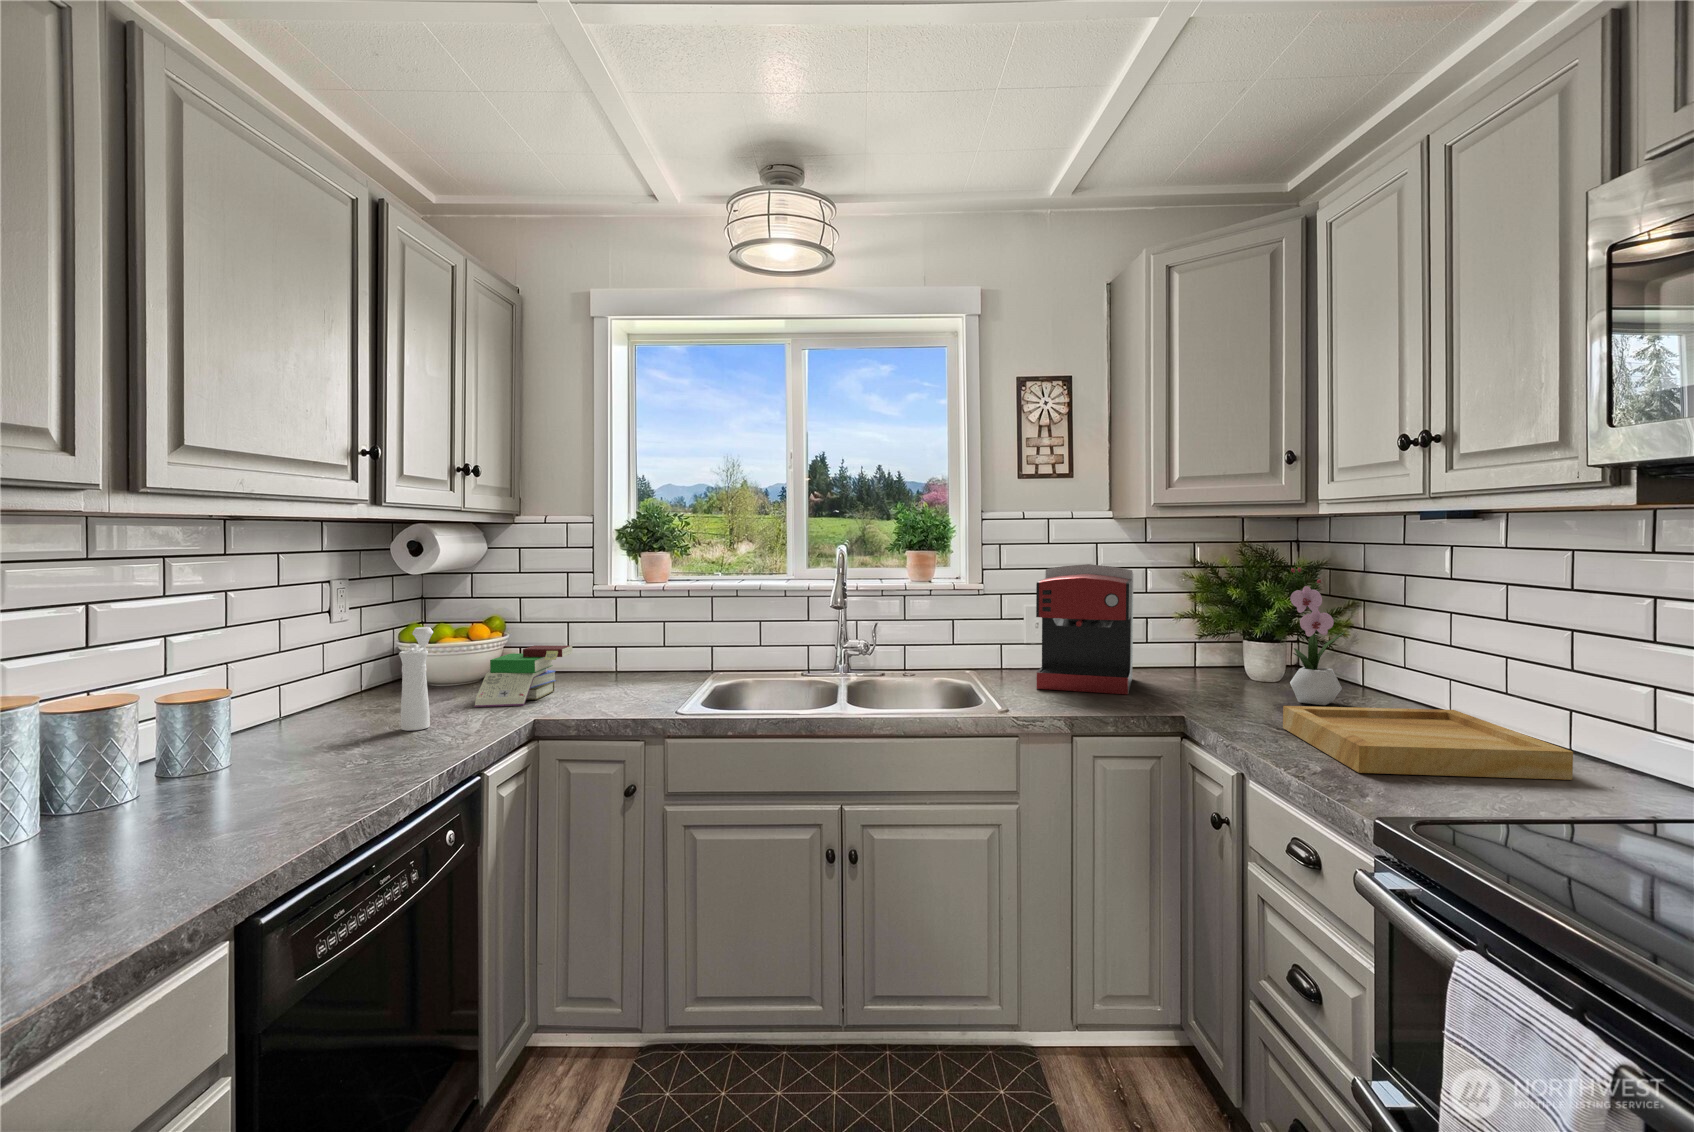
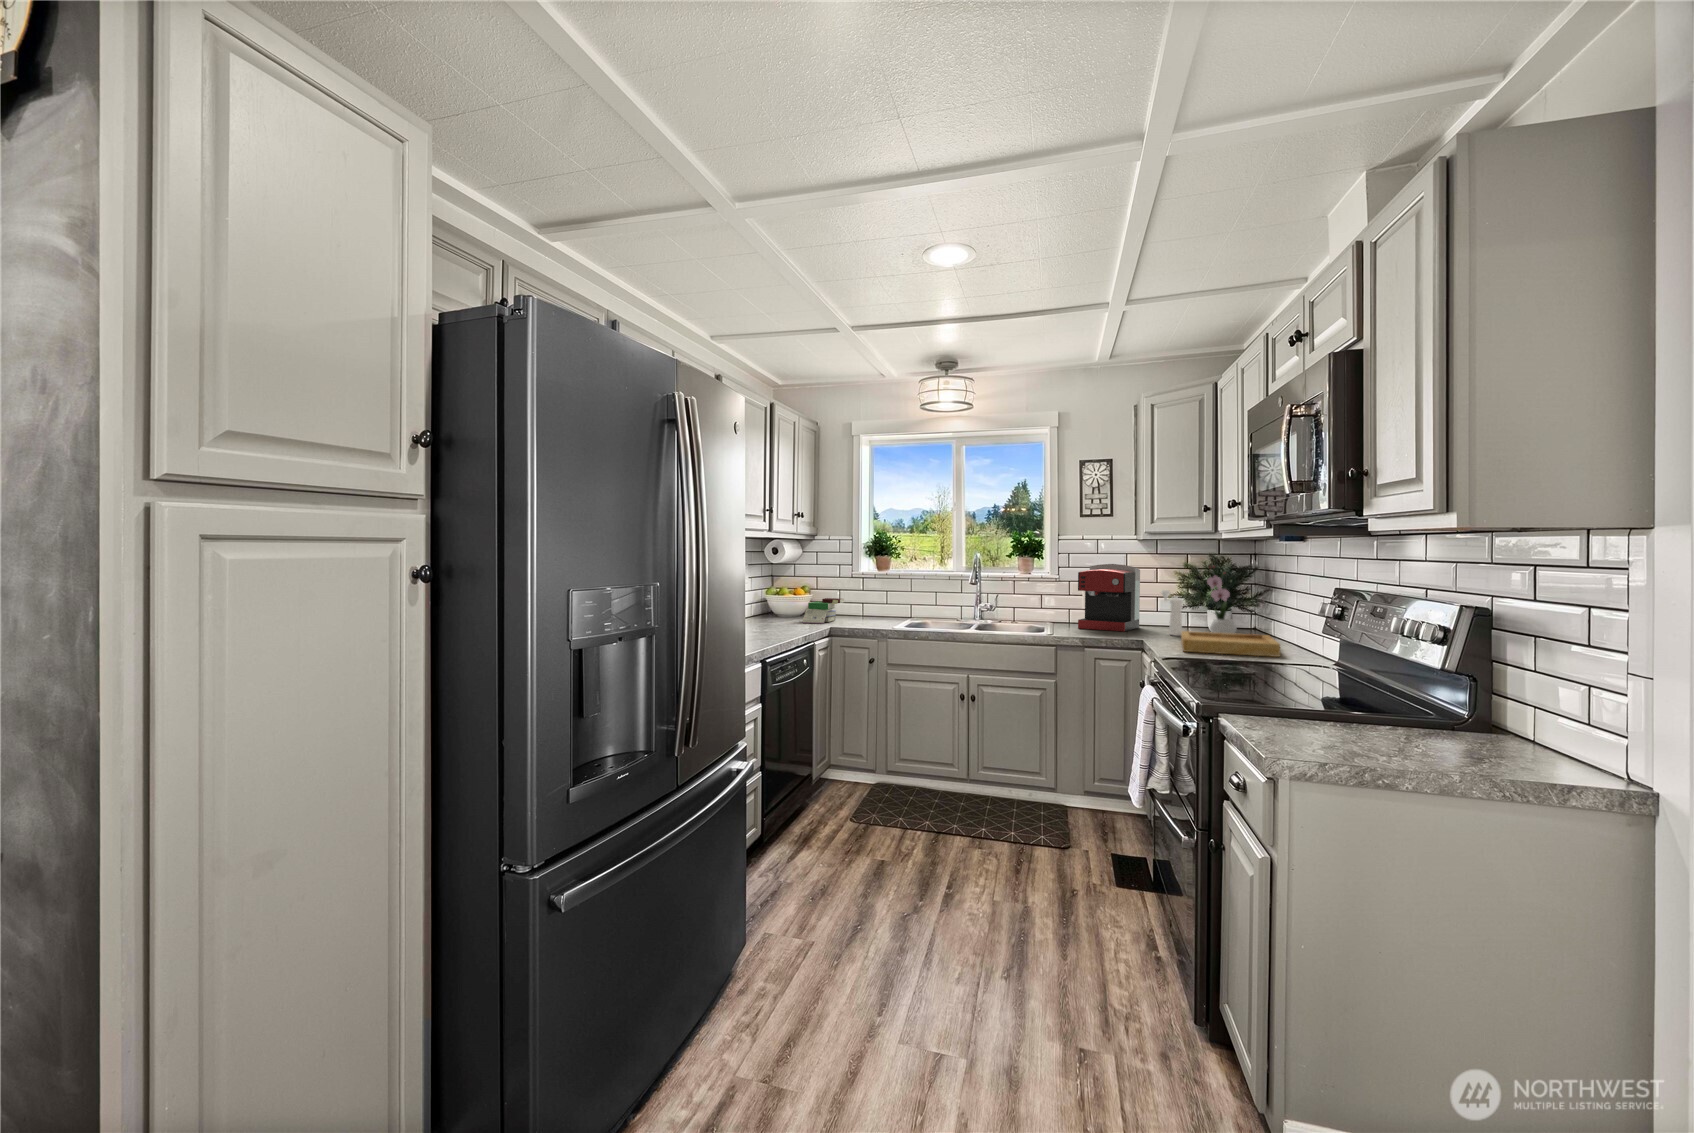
pepper mill: present [399,627,433,731] -> present [1161,590,1182,636]

